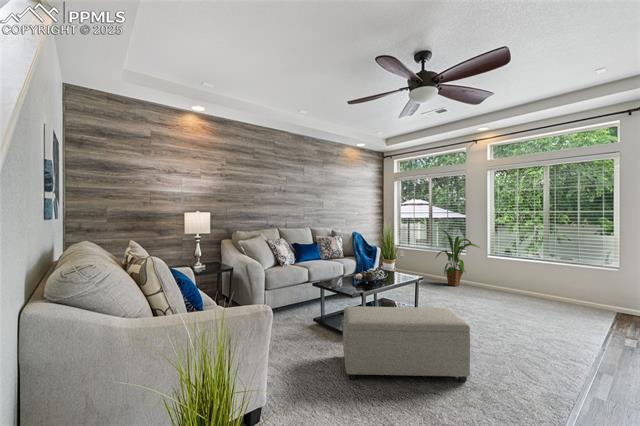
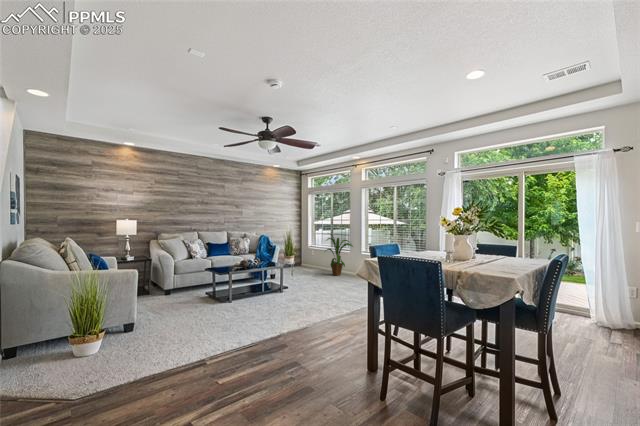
ottoman: present [343,306,470,381] -> none [192,281,271,324]

